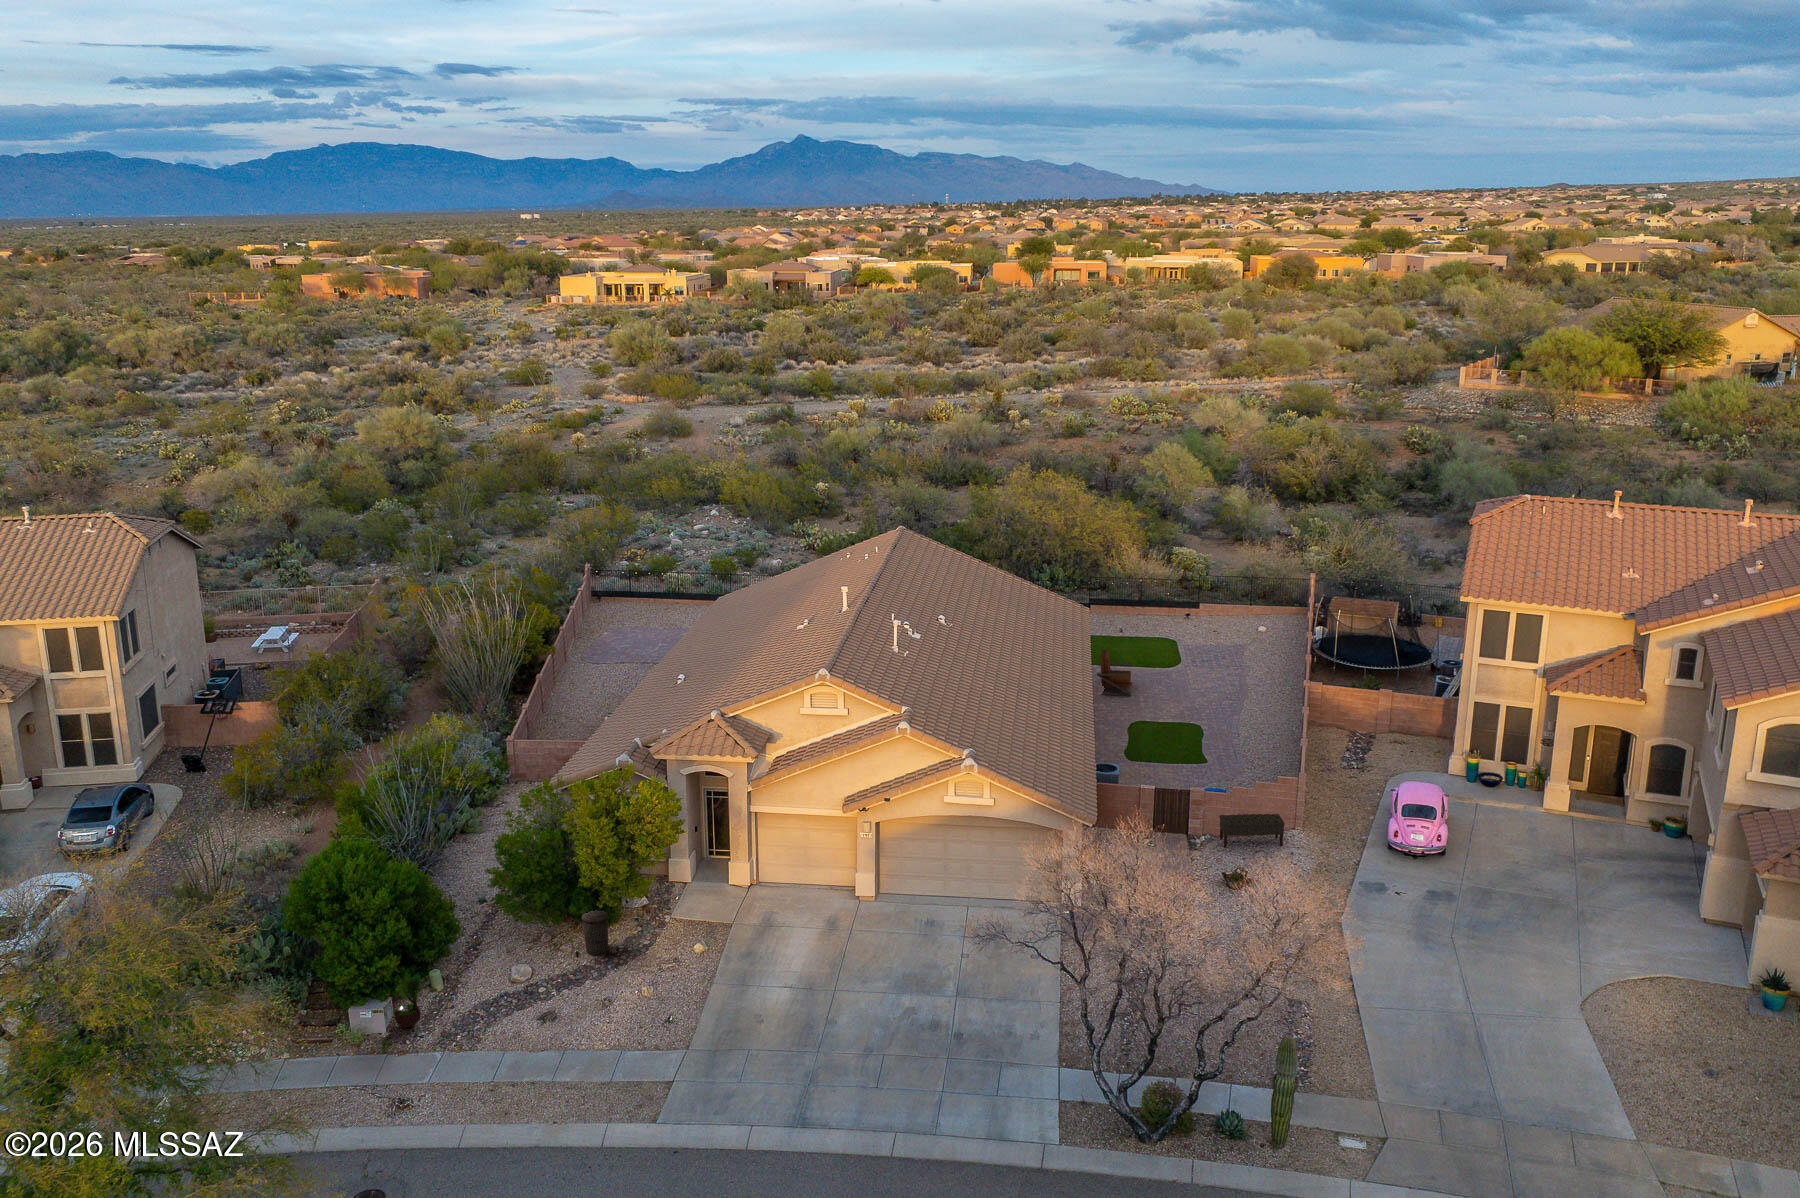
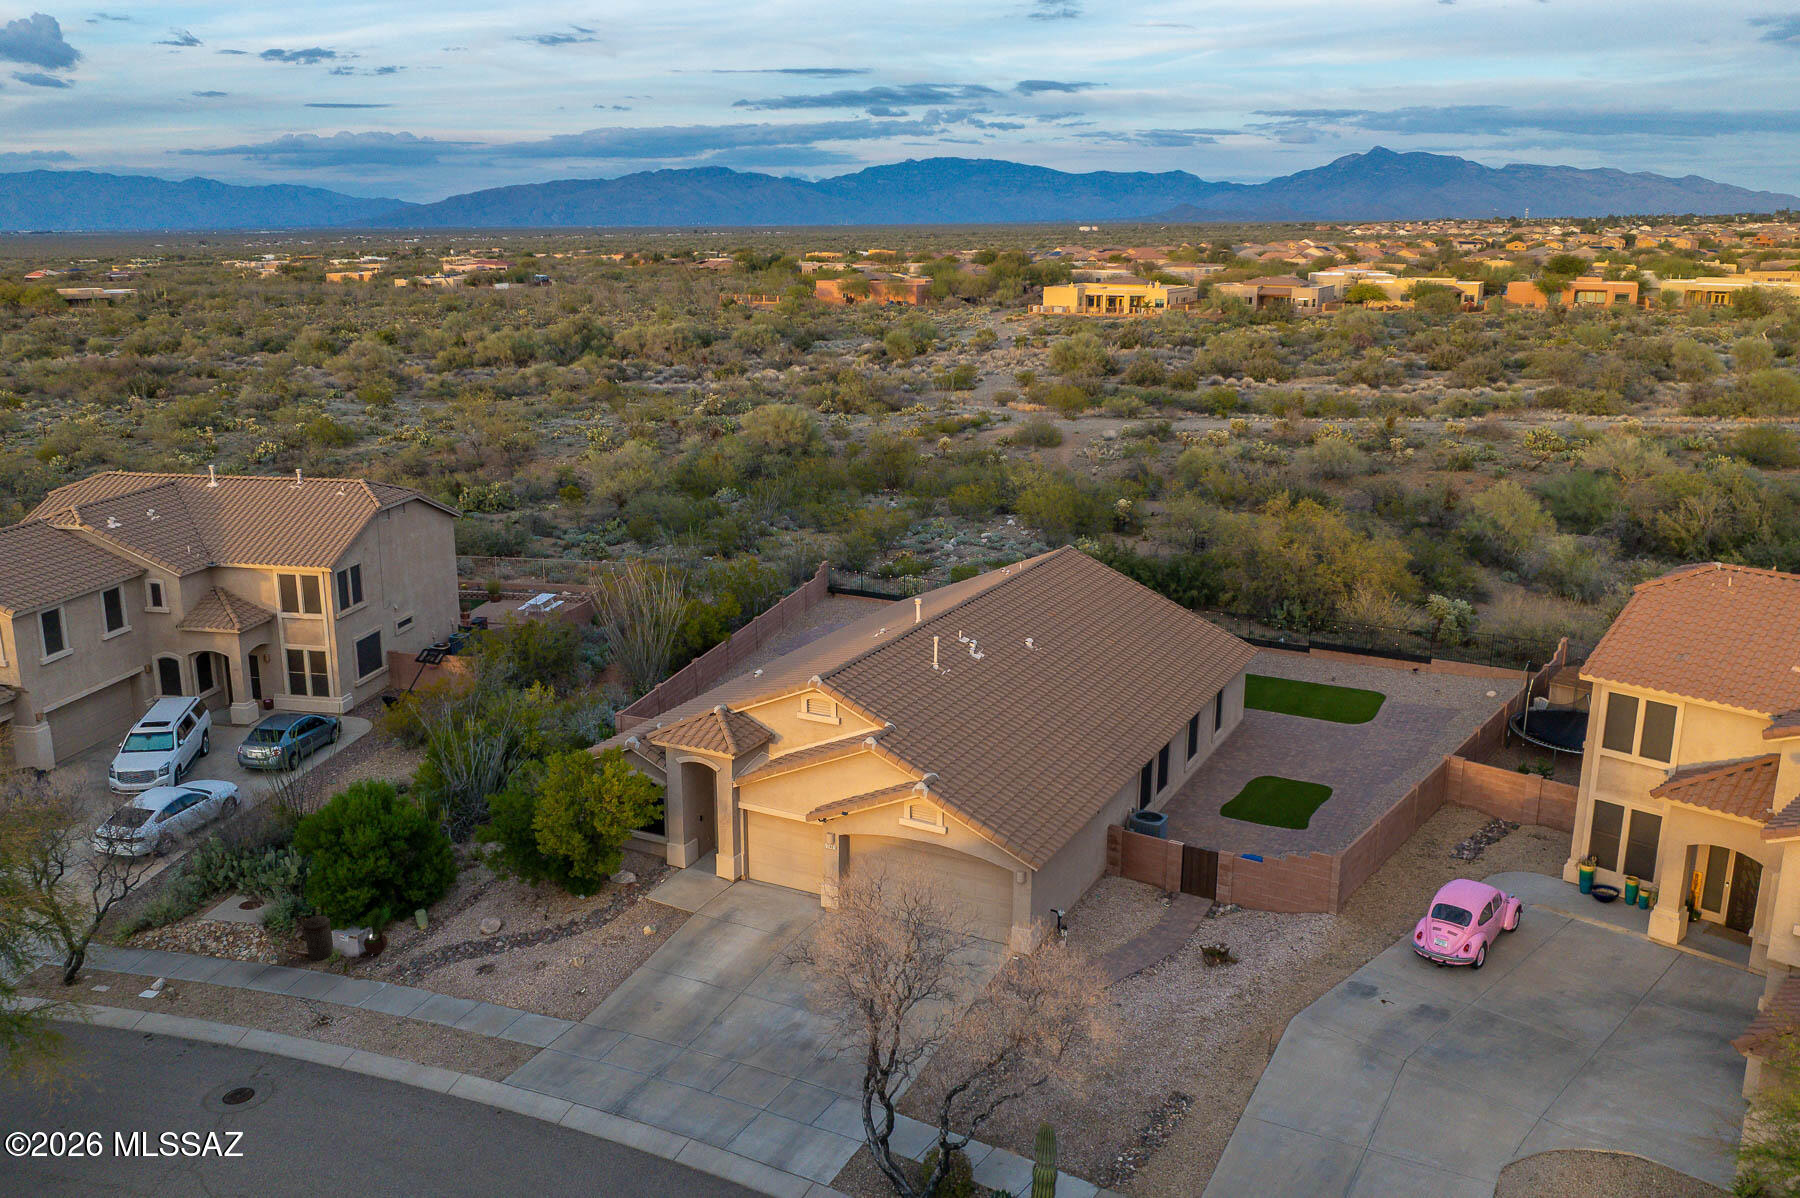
lounge chair: present [1097,649,1132,696] -> none [1234,692,1281,744]
bench: present [1219,814,1285,848] -> none [1236,883,1306,928]
trash can: present [582,910,608,955] -> present [302,916,332,961]

